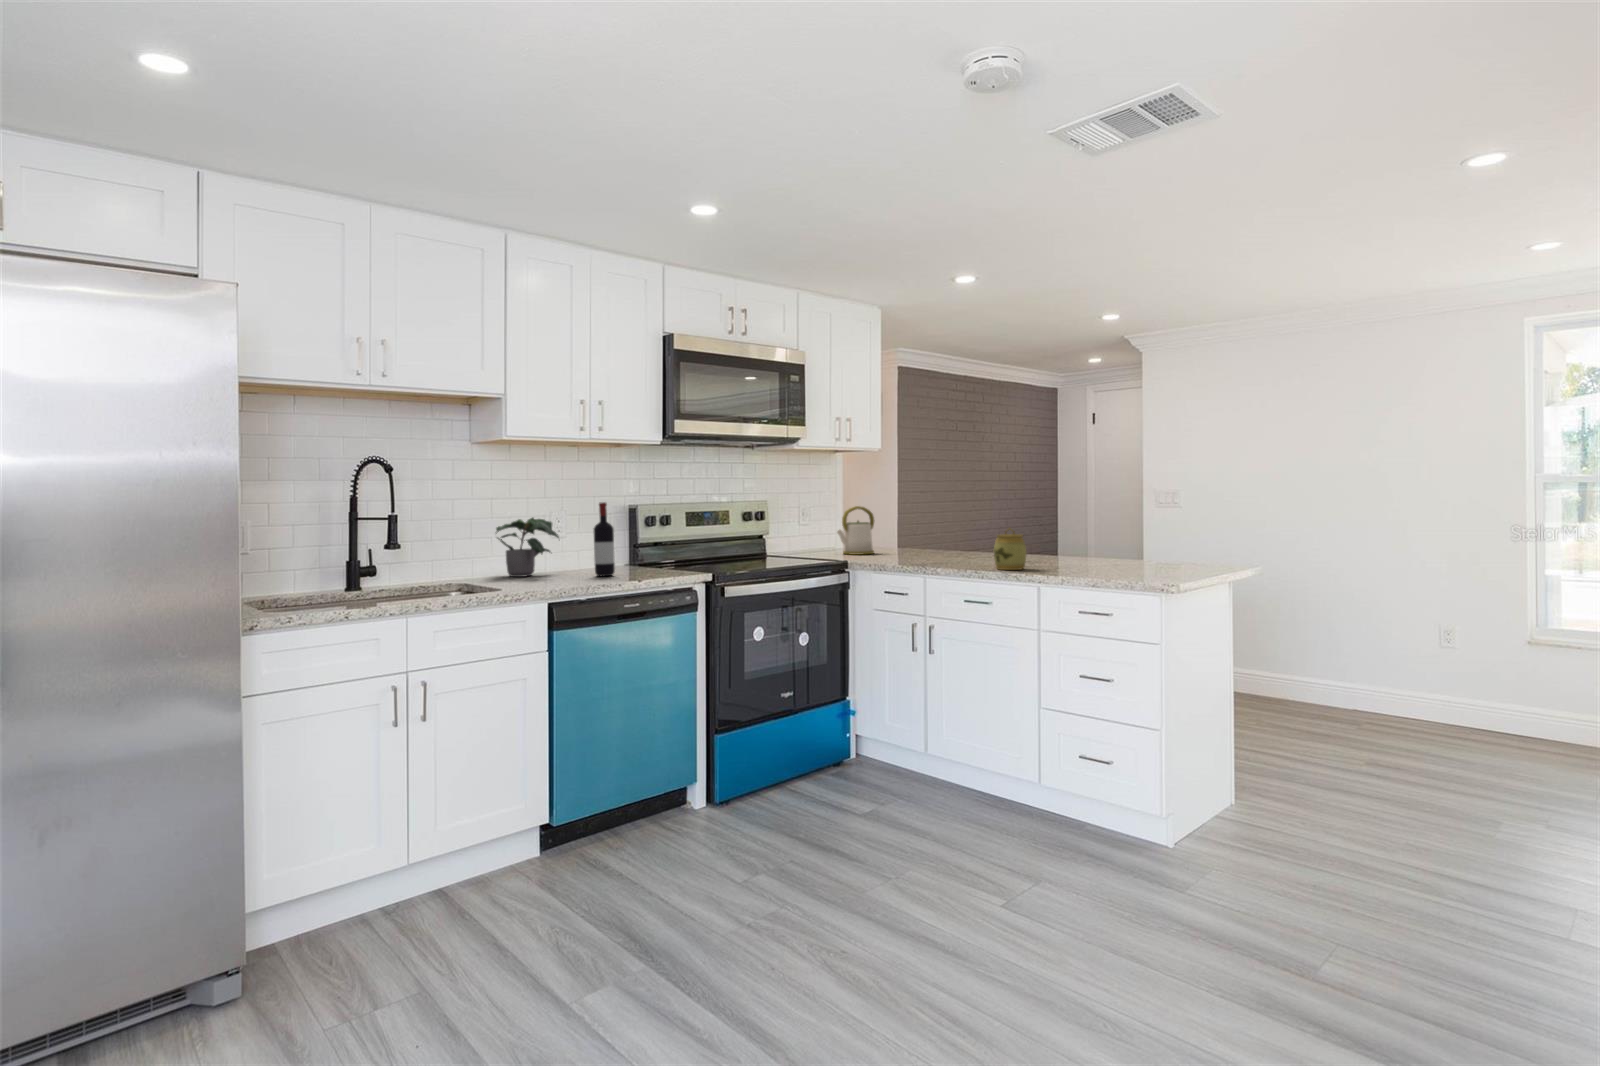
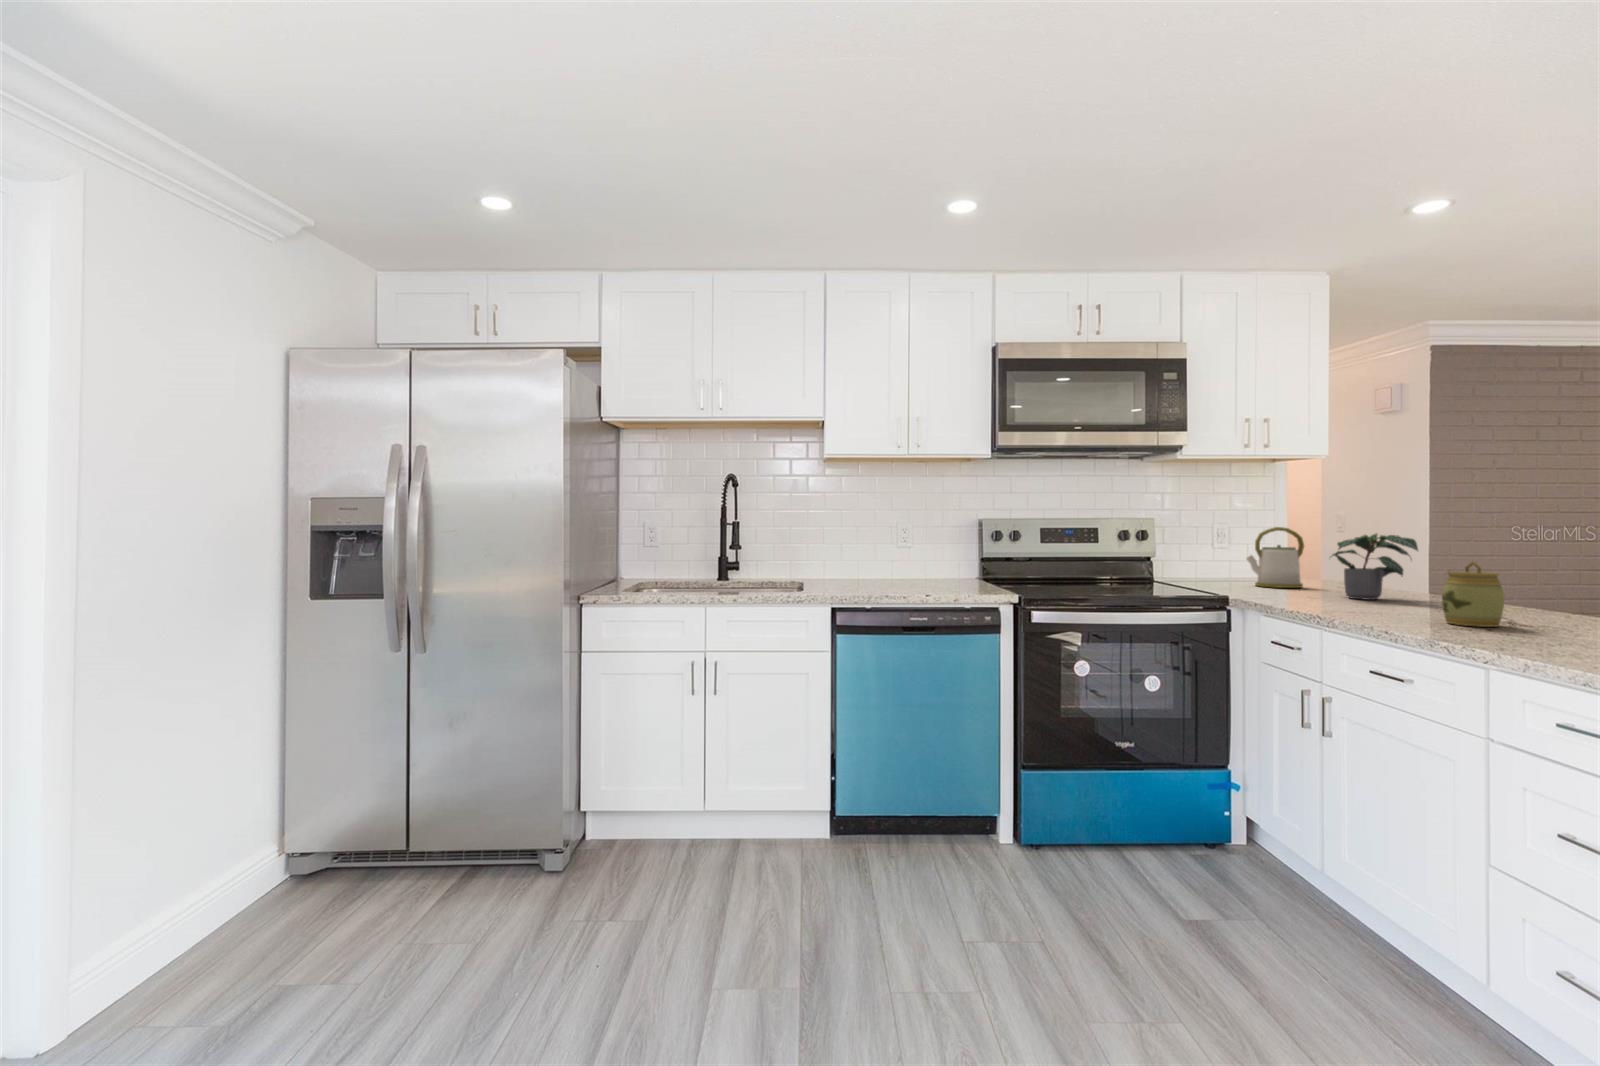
wine bottle: present [594,502,615,576] -> none [915,516,934,588]
potted plant: present [496,518,559,577] -> present [1330,534,1418,600]

